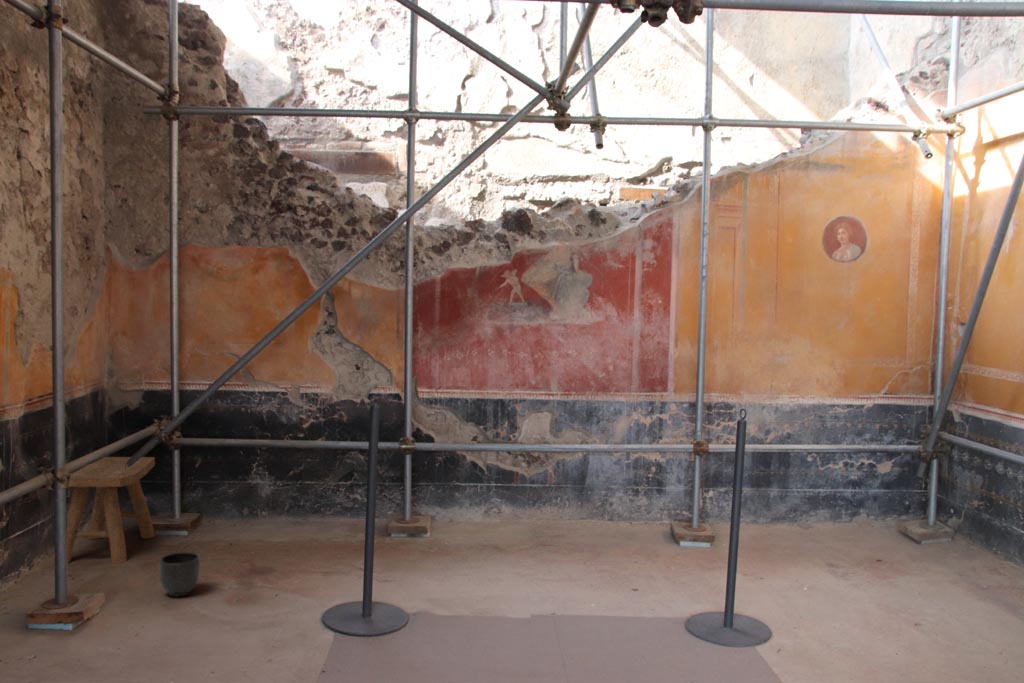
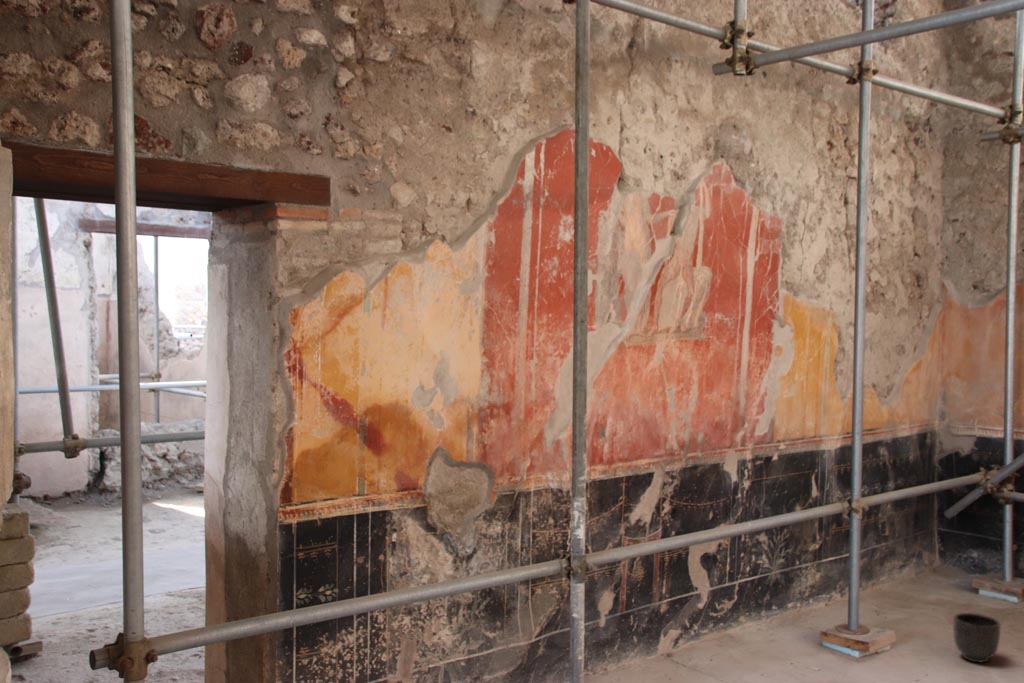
stool: present [67,457,155,563] -> none [866,499,976,613]

